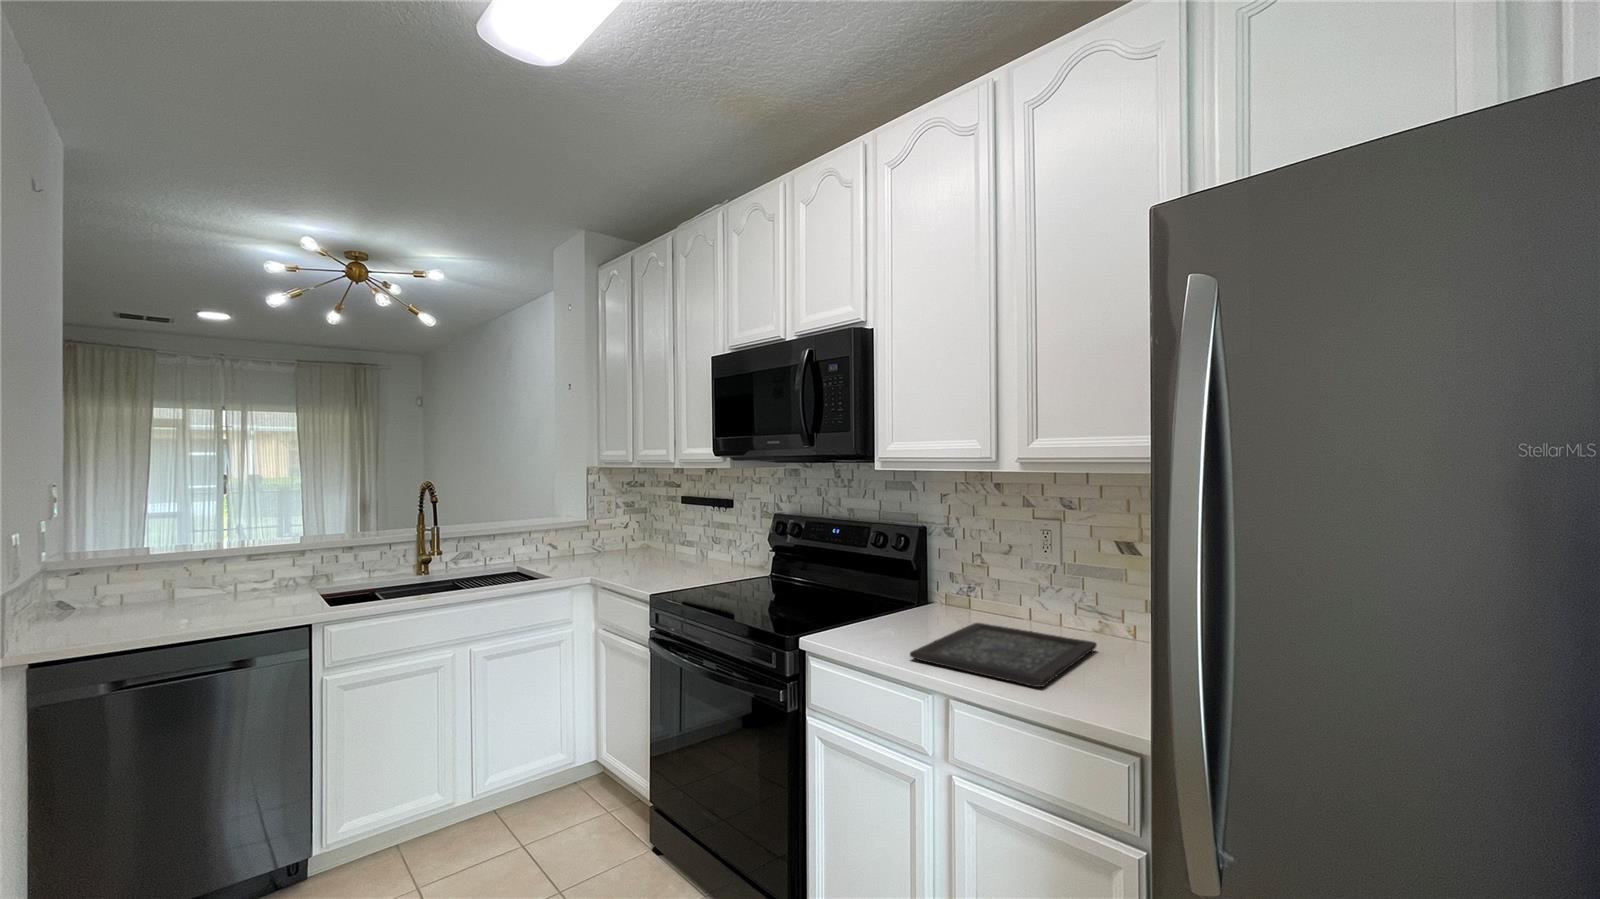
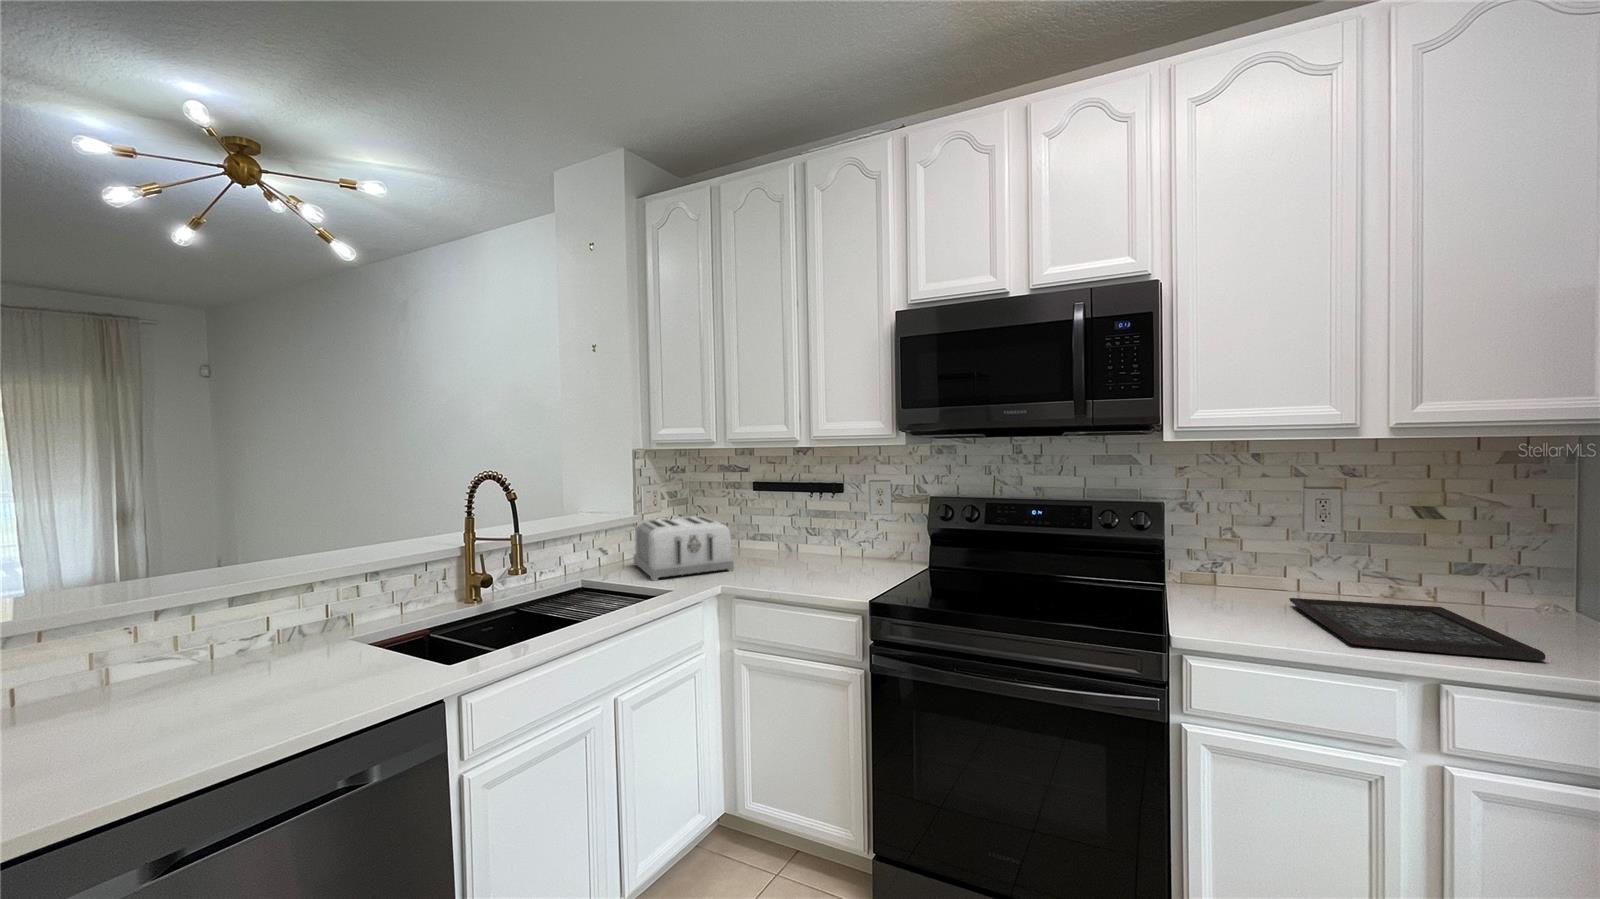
toaster: none [556,523,636,572] -> present [634,516,734,581]

